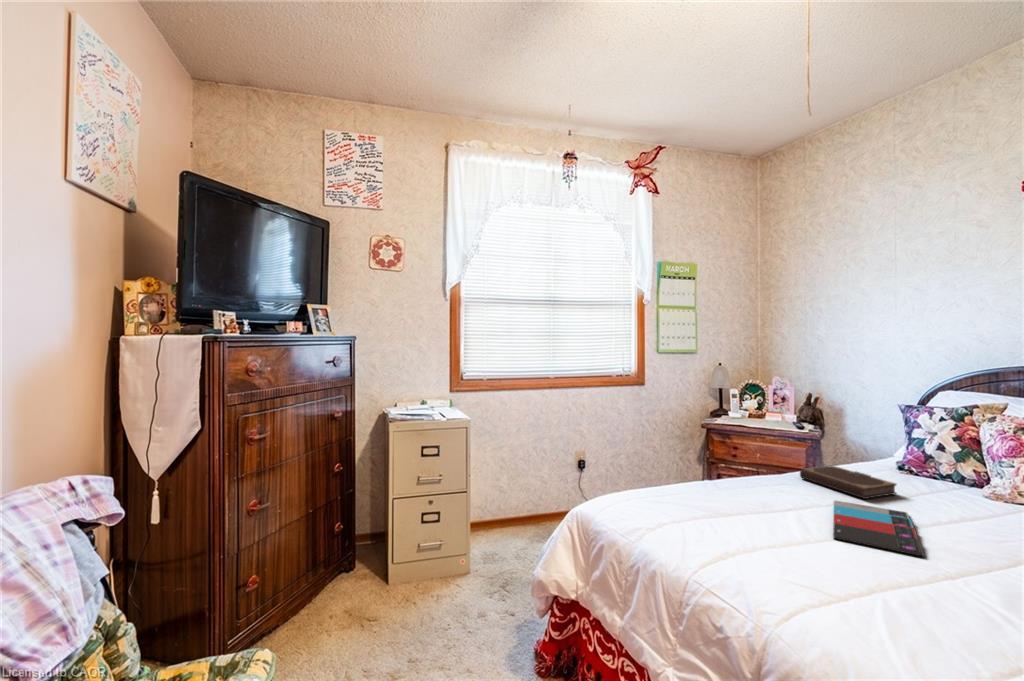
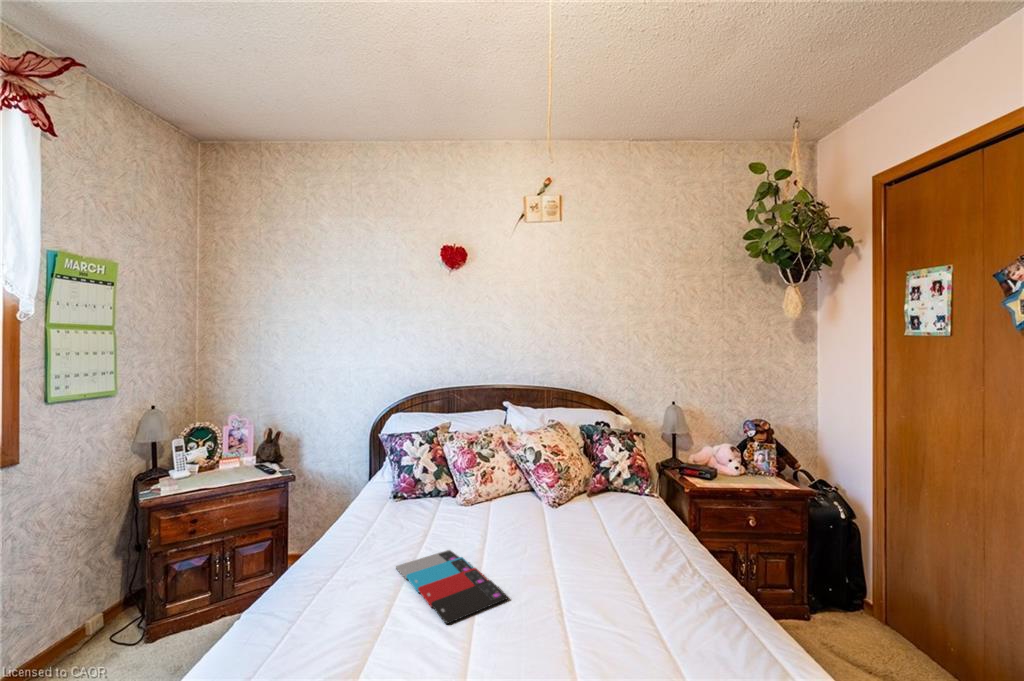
notebook: present [800,465,896,499] -> none [338,519,422,549]

